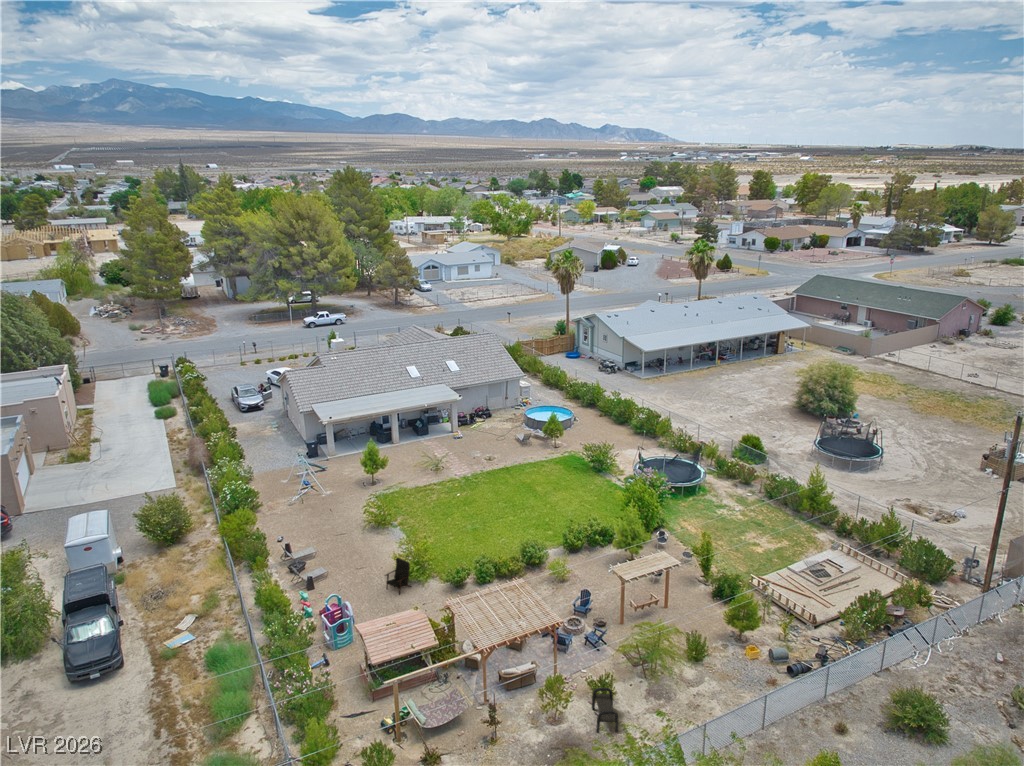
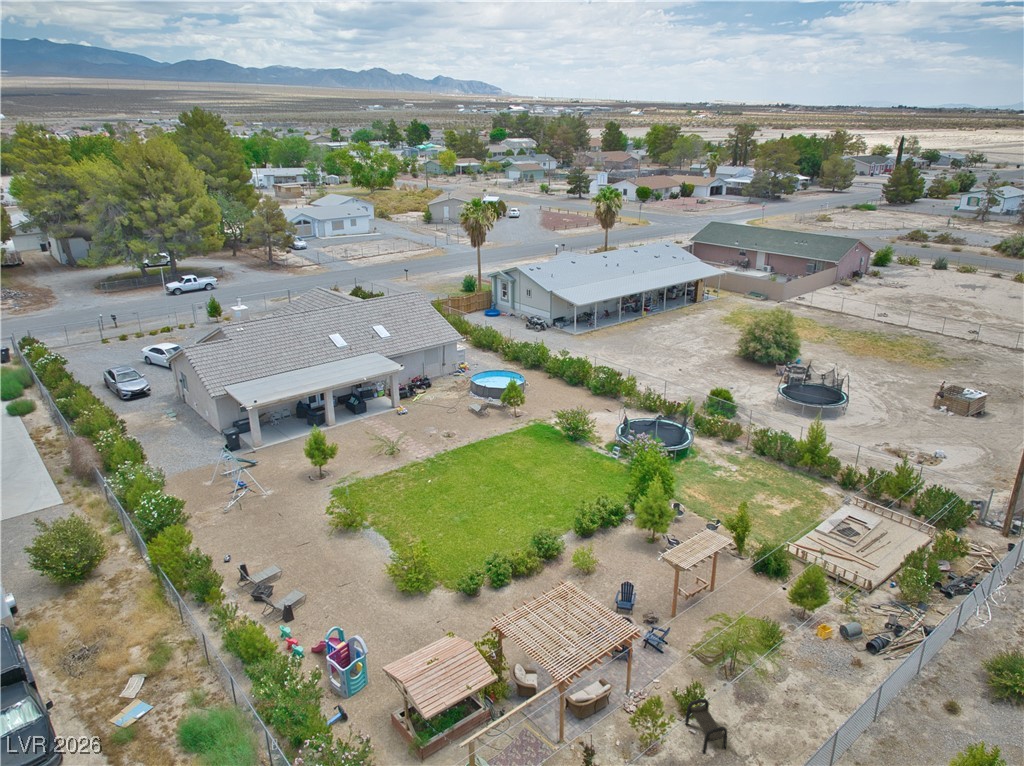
lounge chair: present [385,558,411,595] -> none [383,568,416,613]

